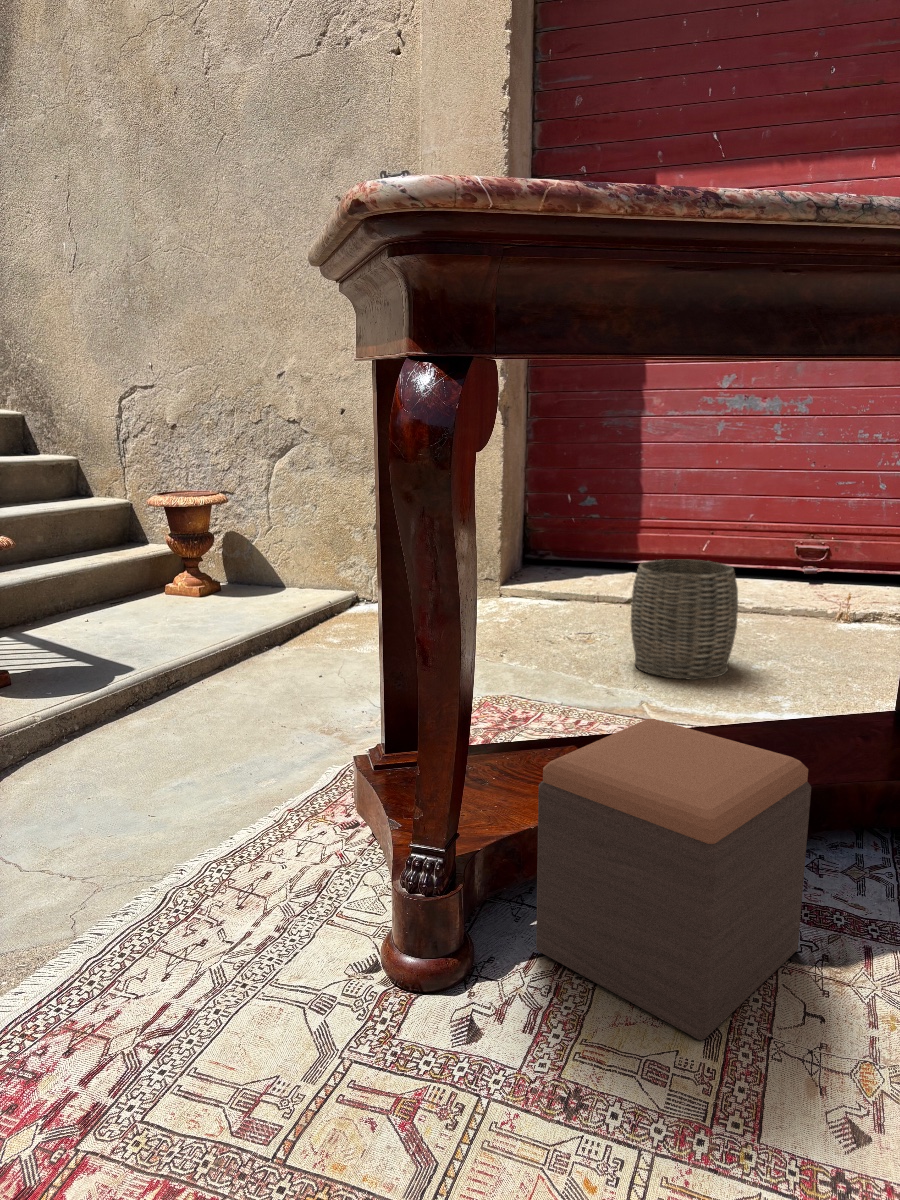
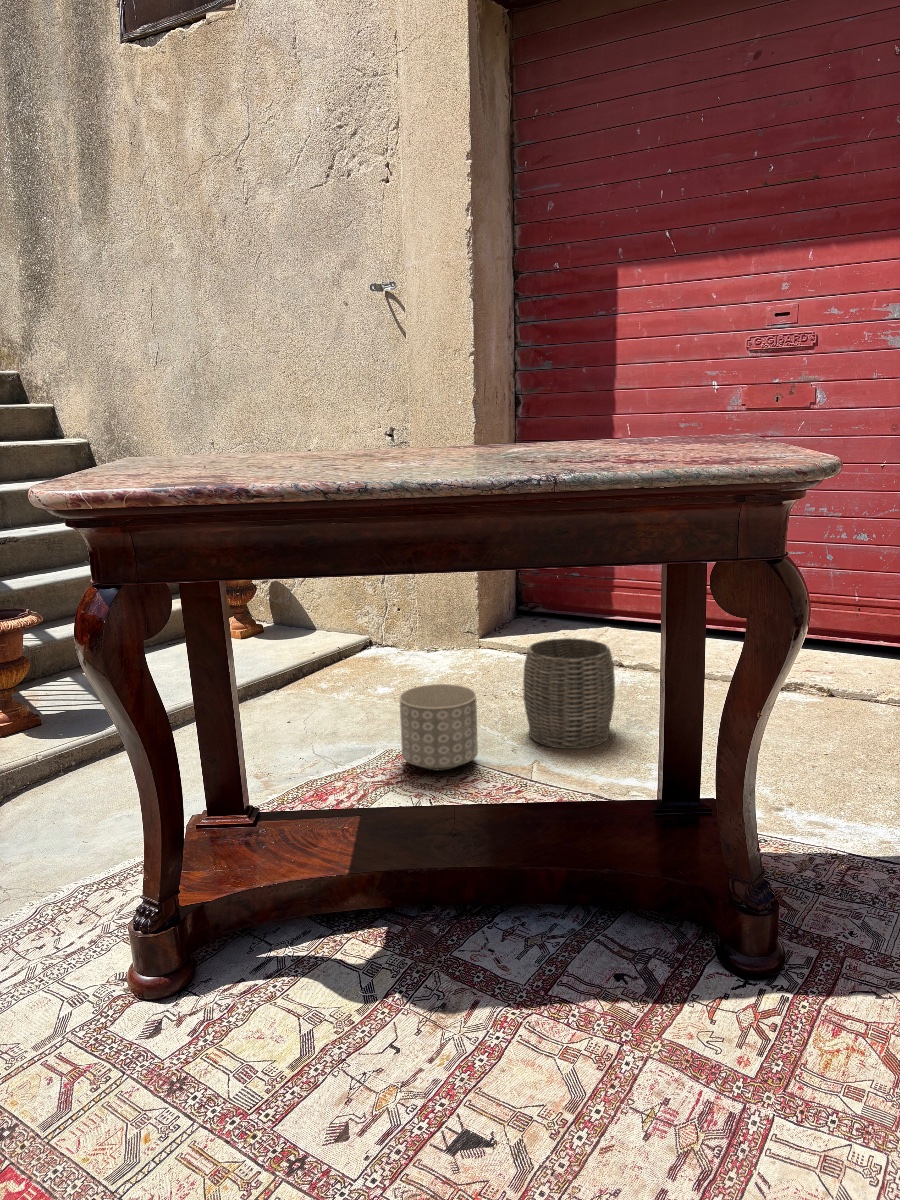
planter: none [520,607,613,706] -> present [399,684,478,771]
footstool: present [536,719,811,1041] -> none [229,812,422,1054]

